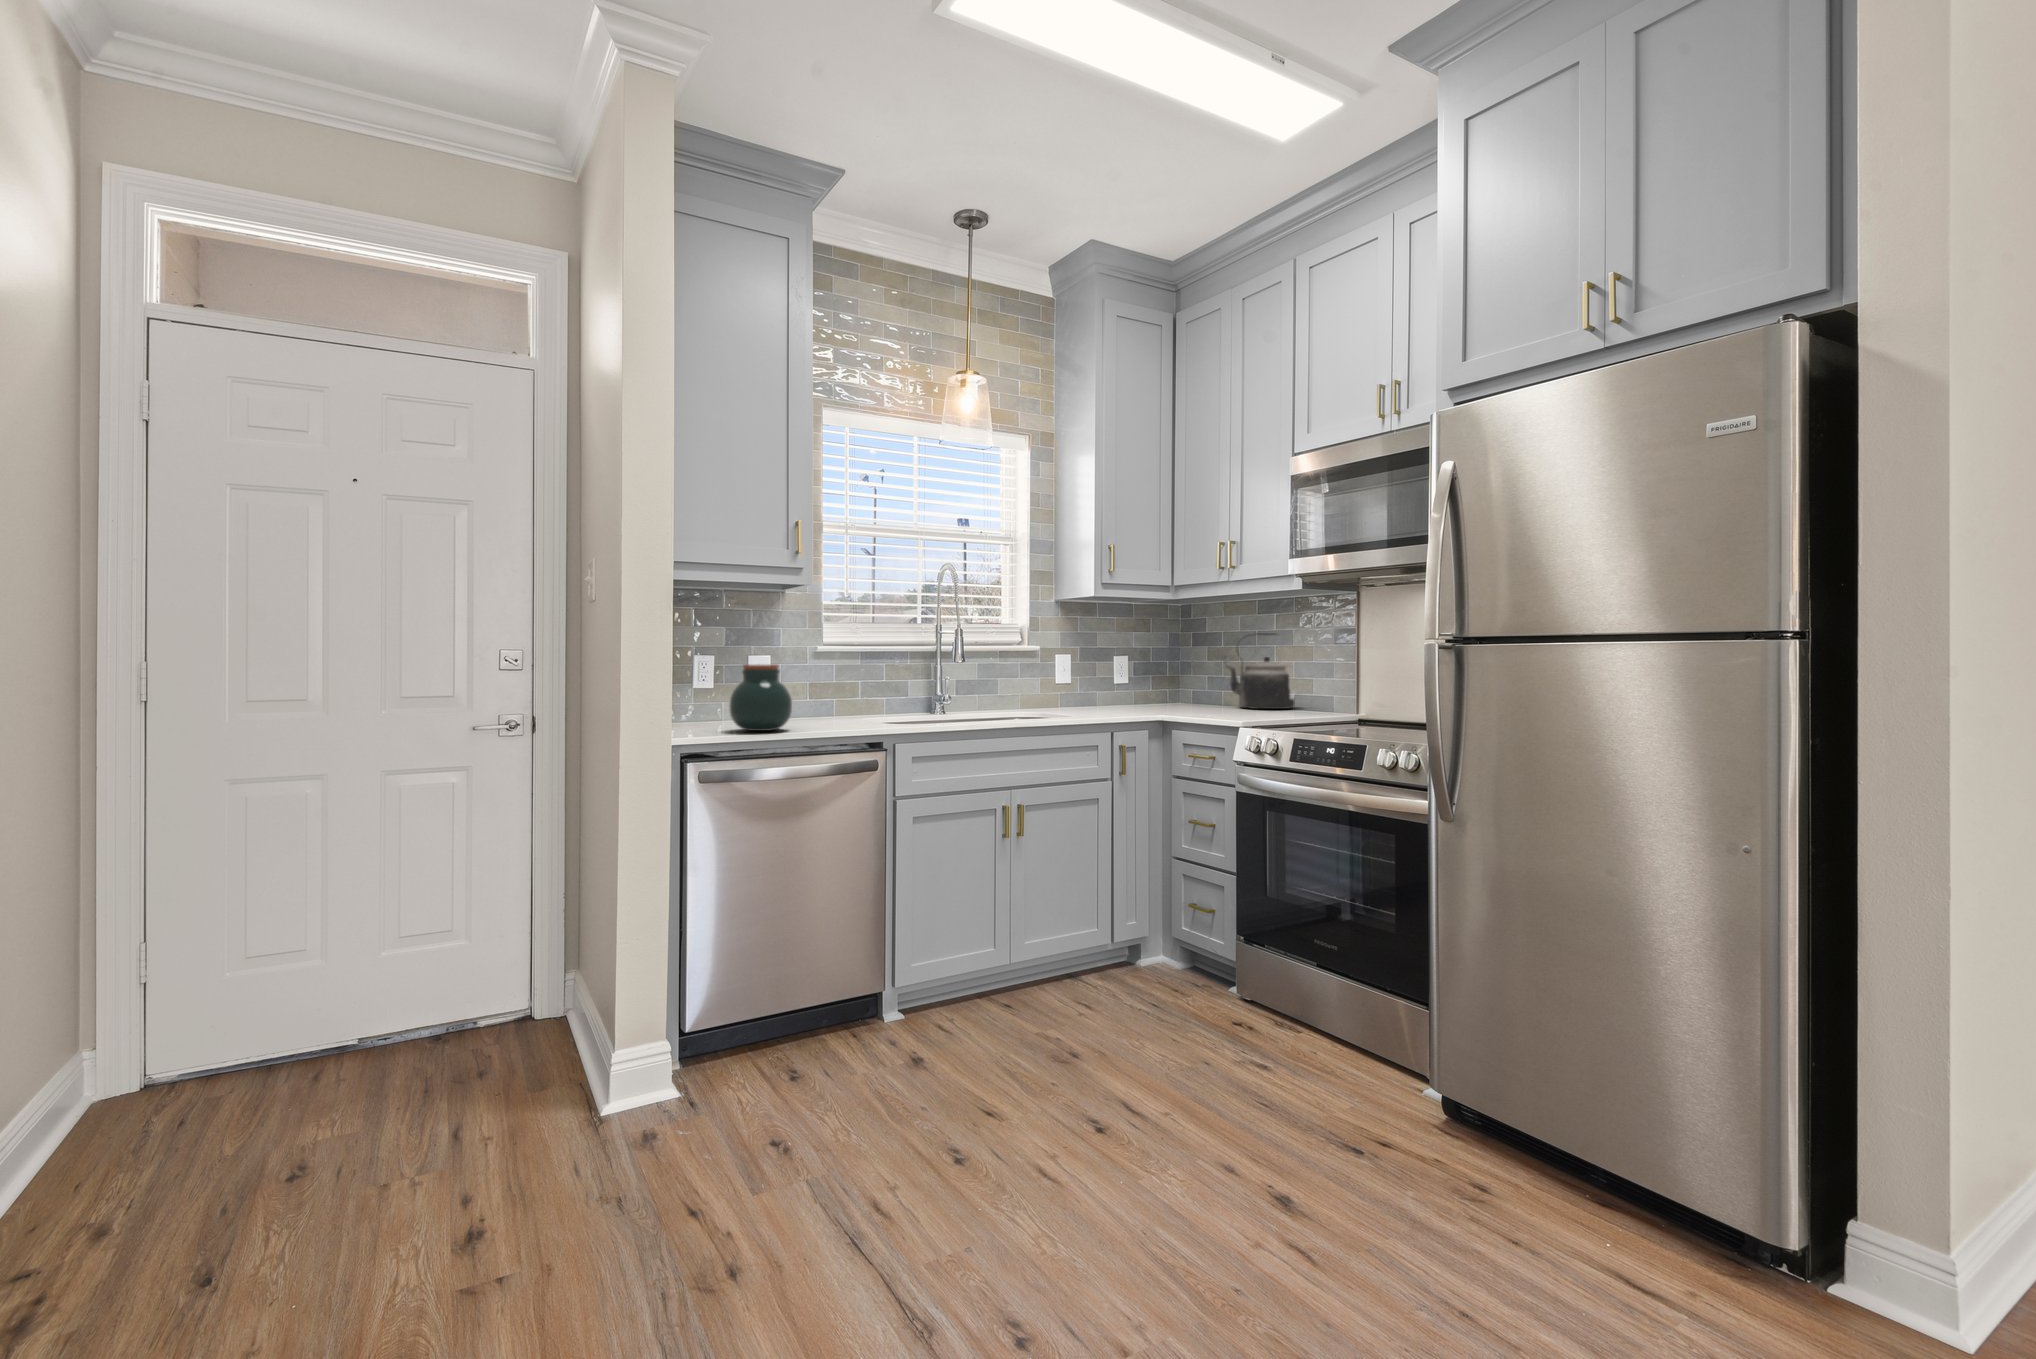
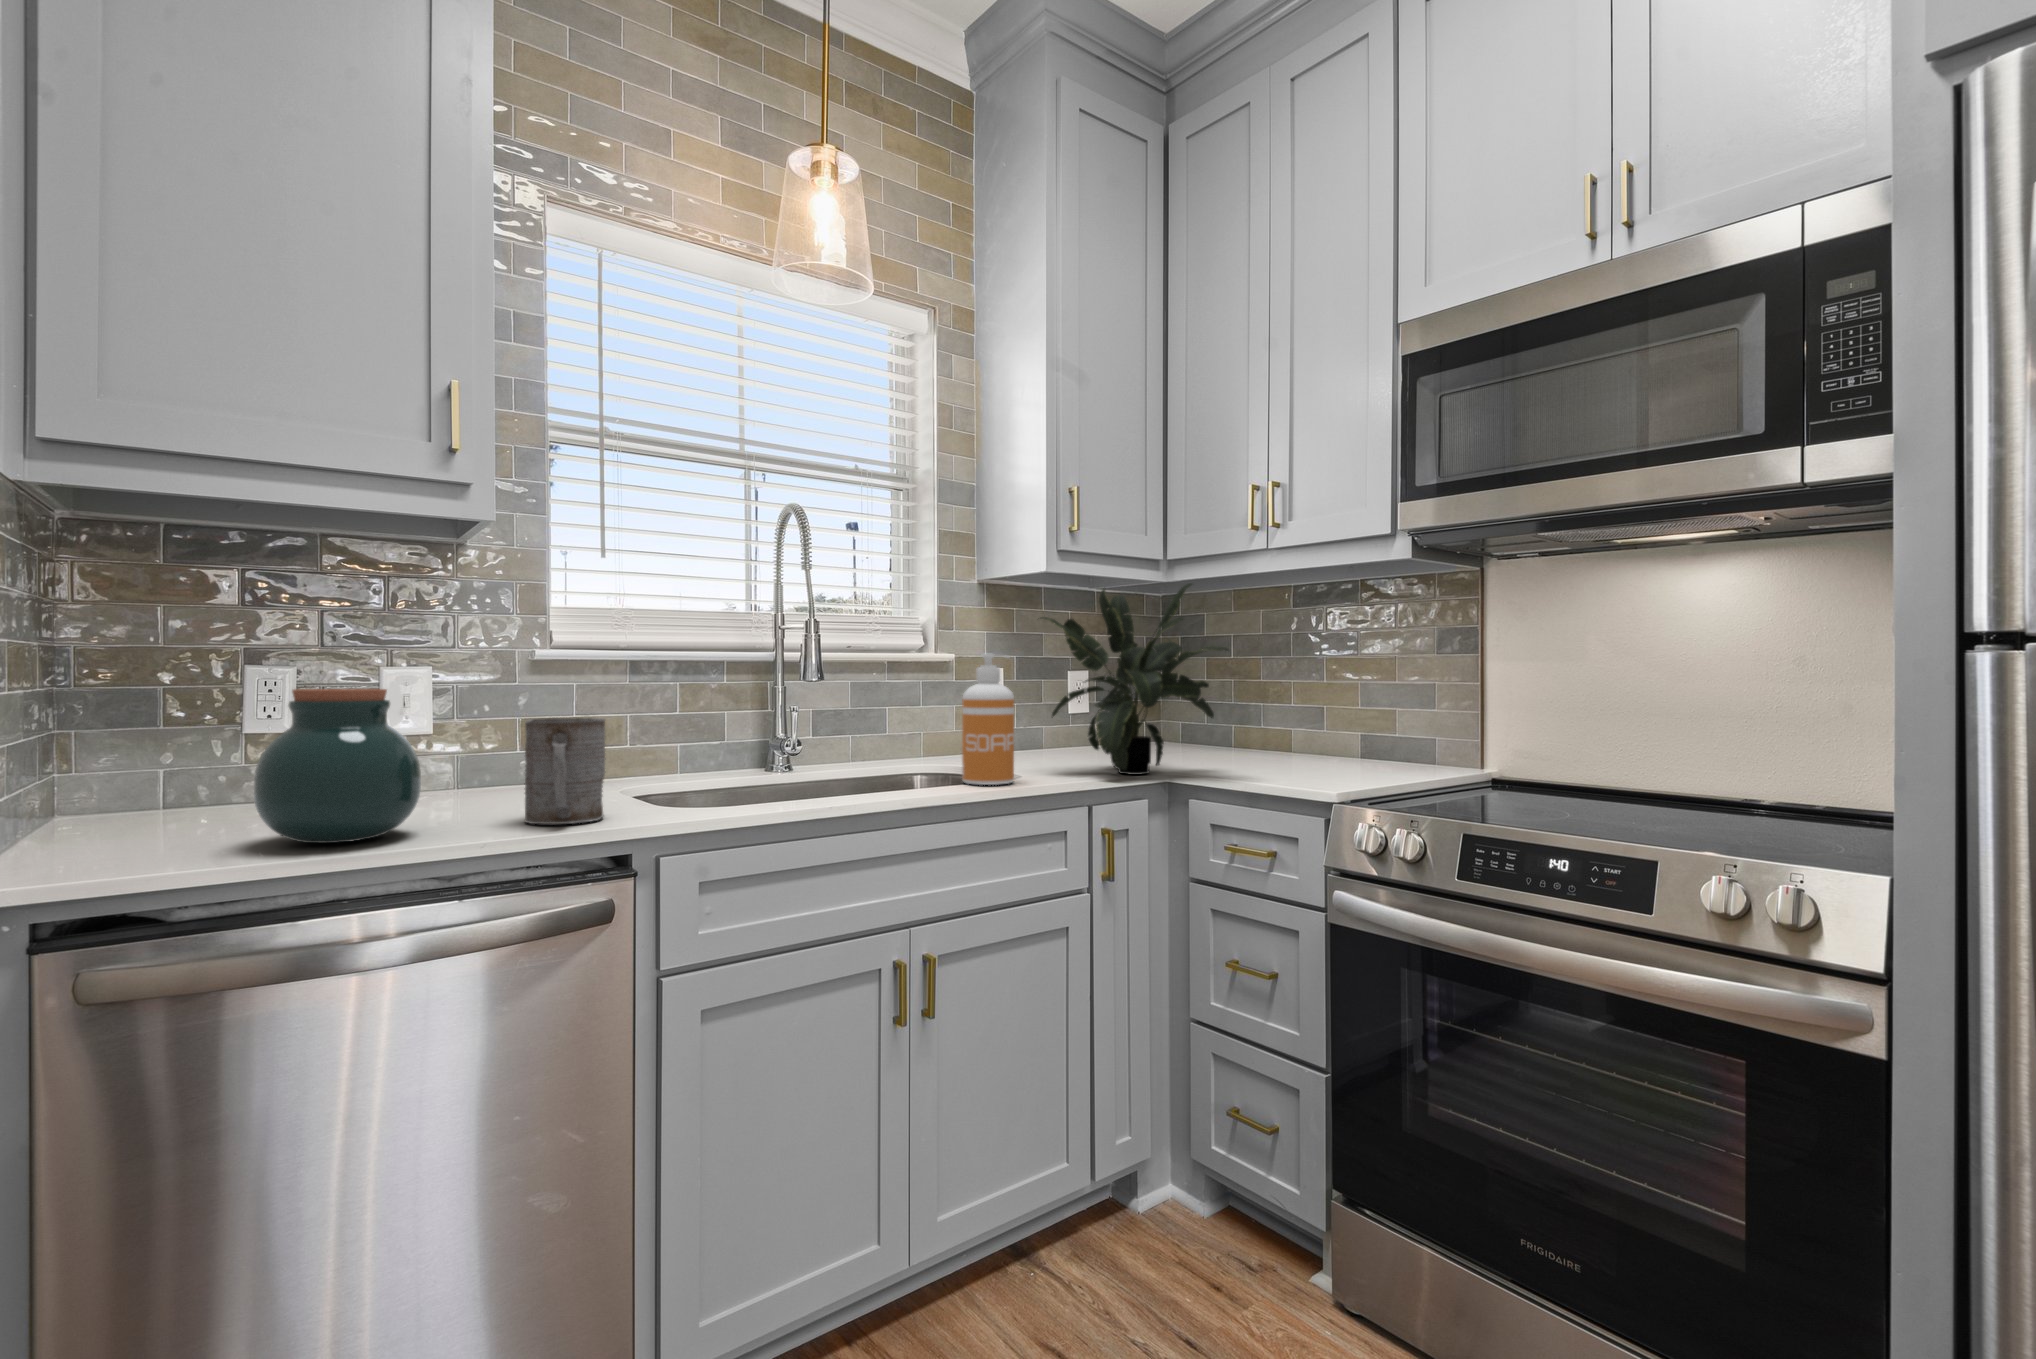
potted plant: none [1085,605,1192,715] -> present [1042,583,1228,775]
kettle: present [1226,633,1295,709] -> none [1251,635,1364,757]
soap dispenser: none [1041,647,1069,718] -> present [962,654,1014,785]
mug: none [831,679,866,728] -> present [525,718,605,824]

